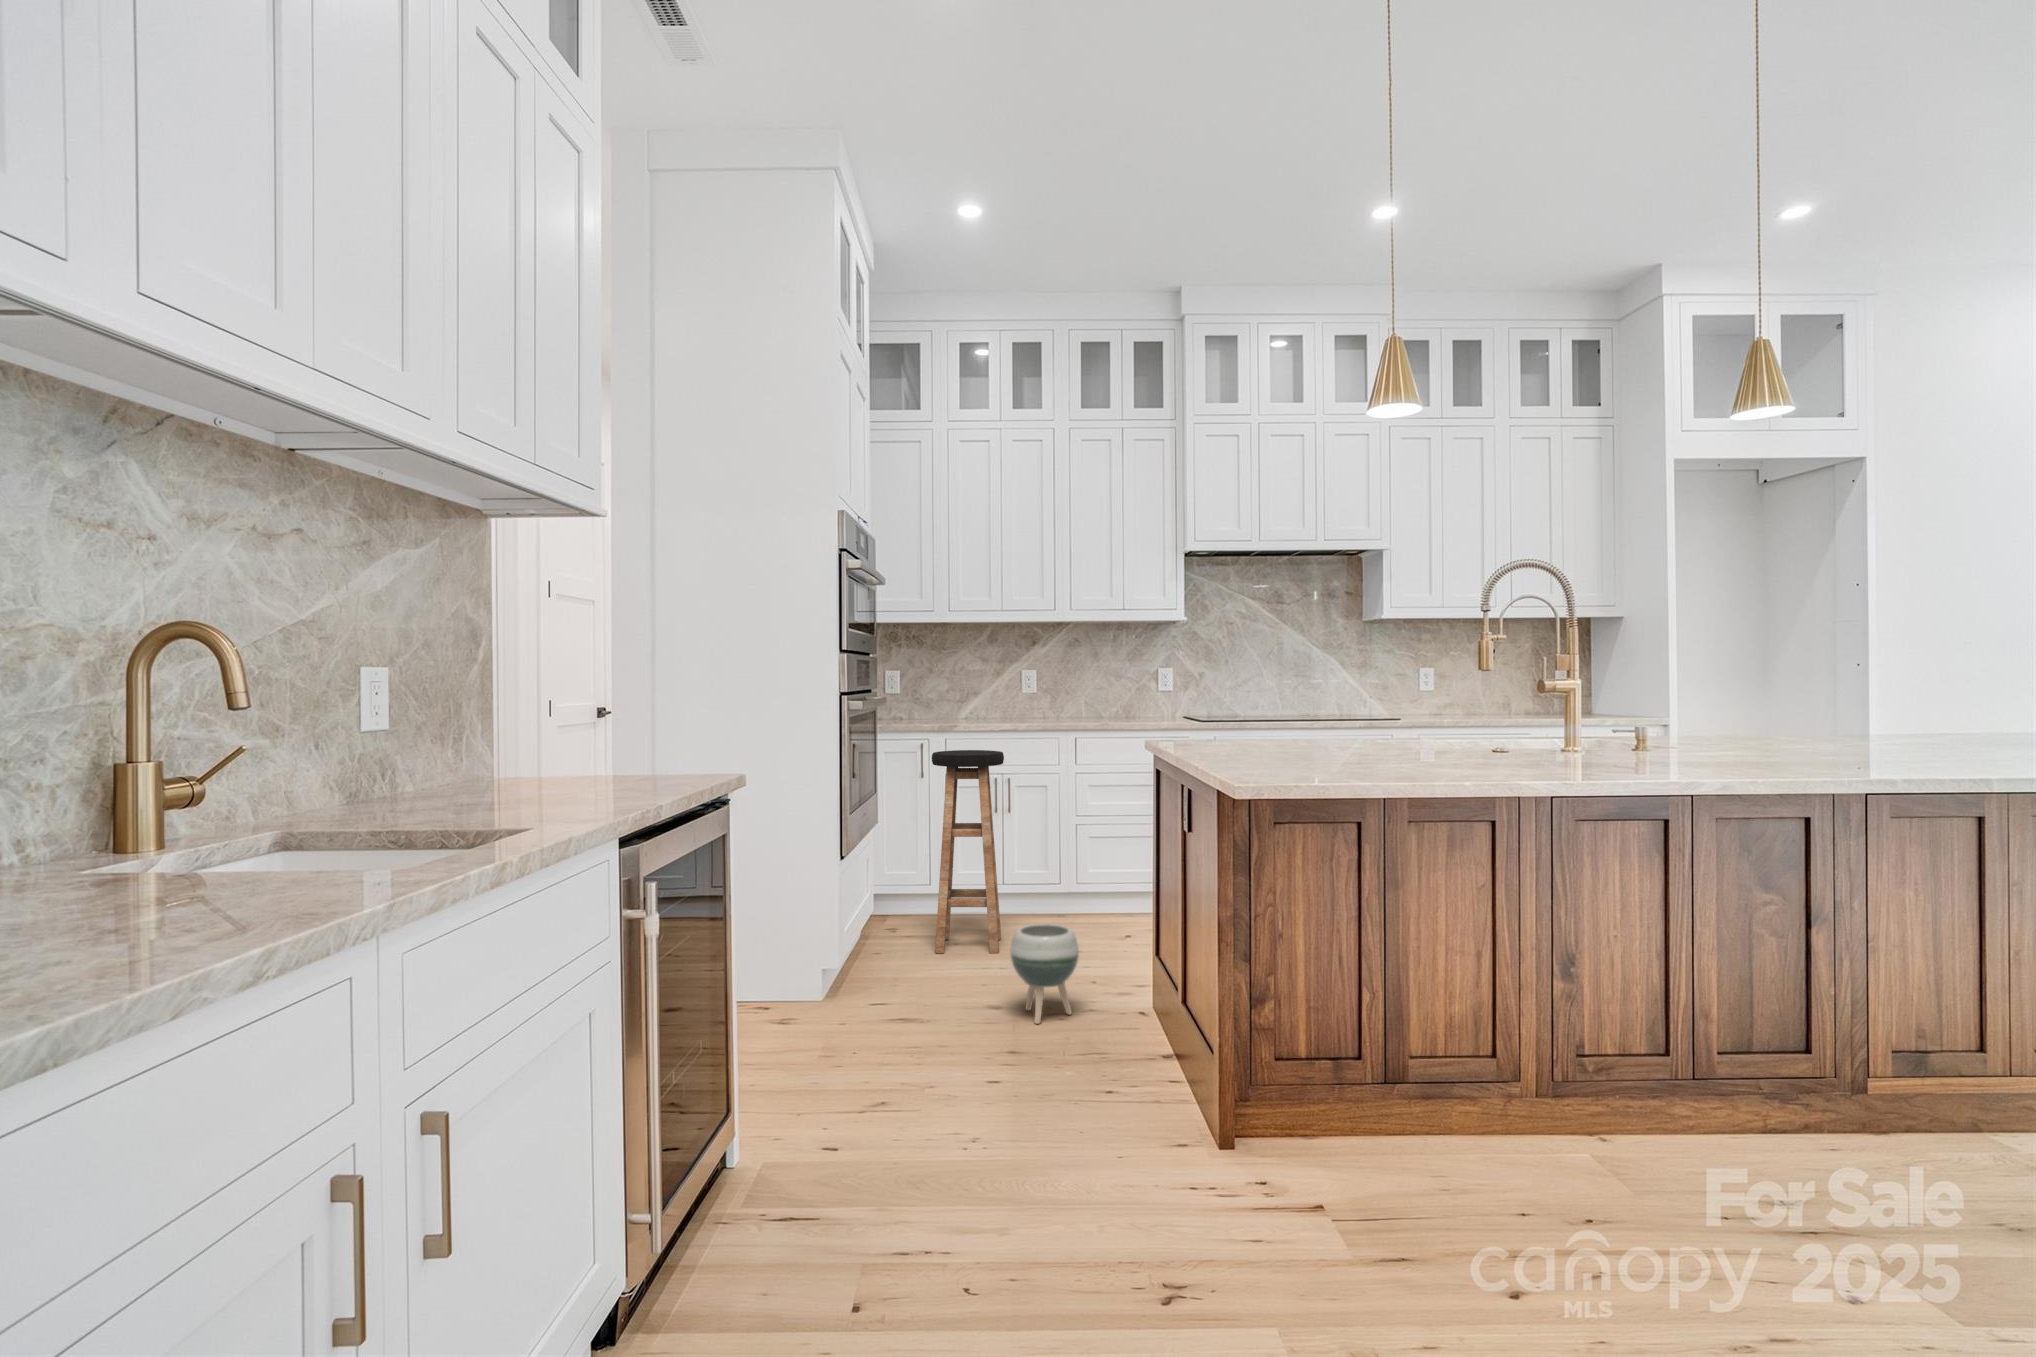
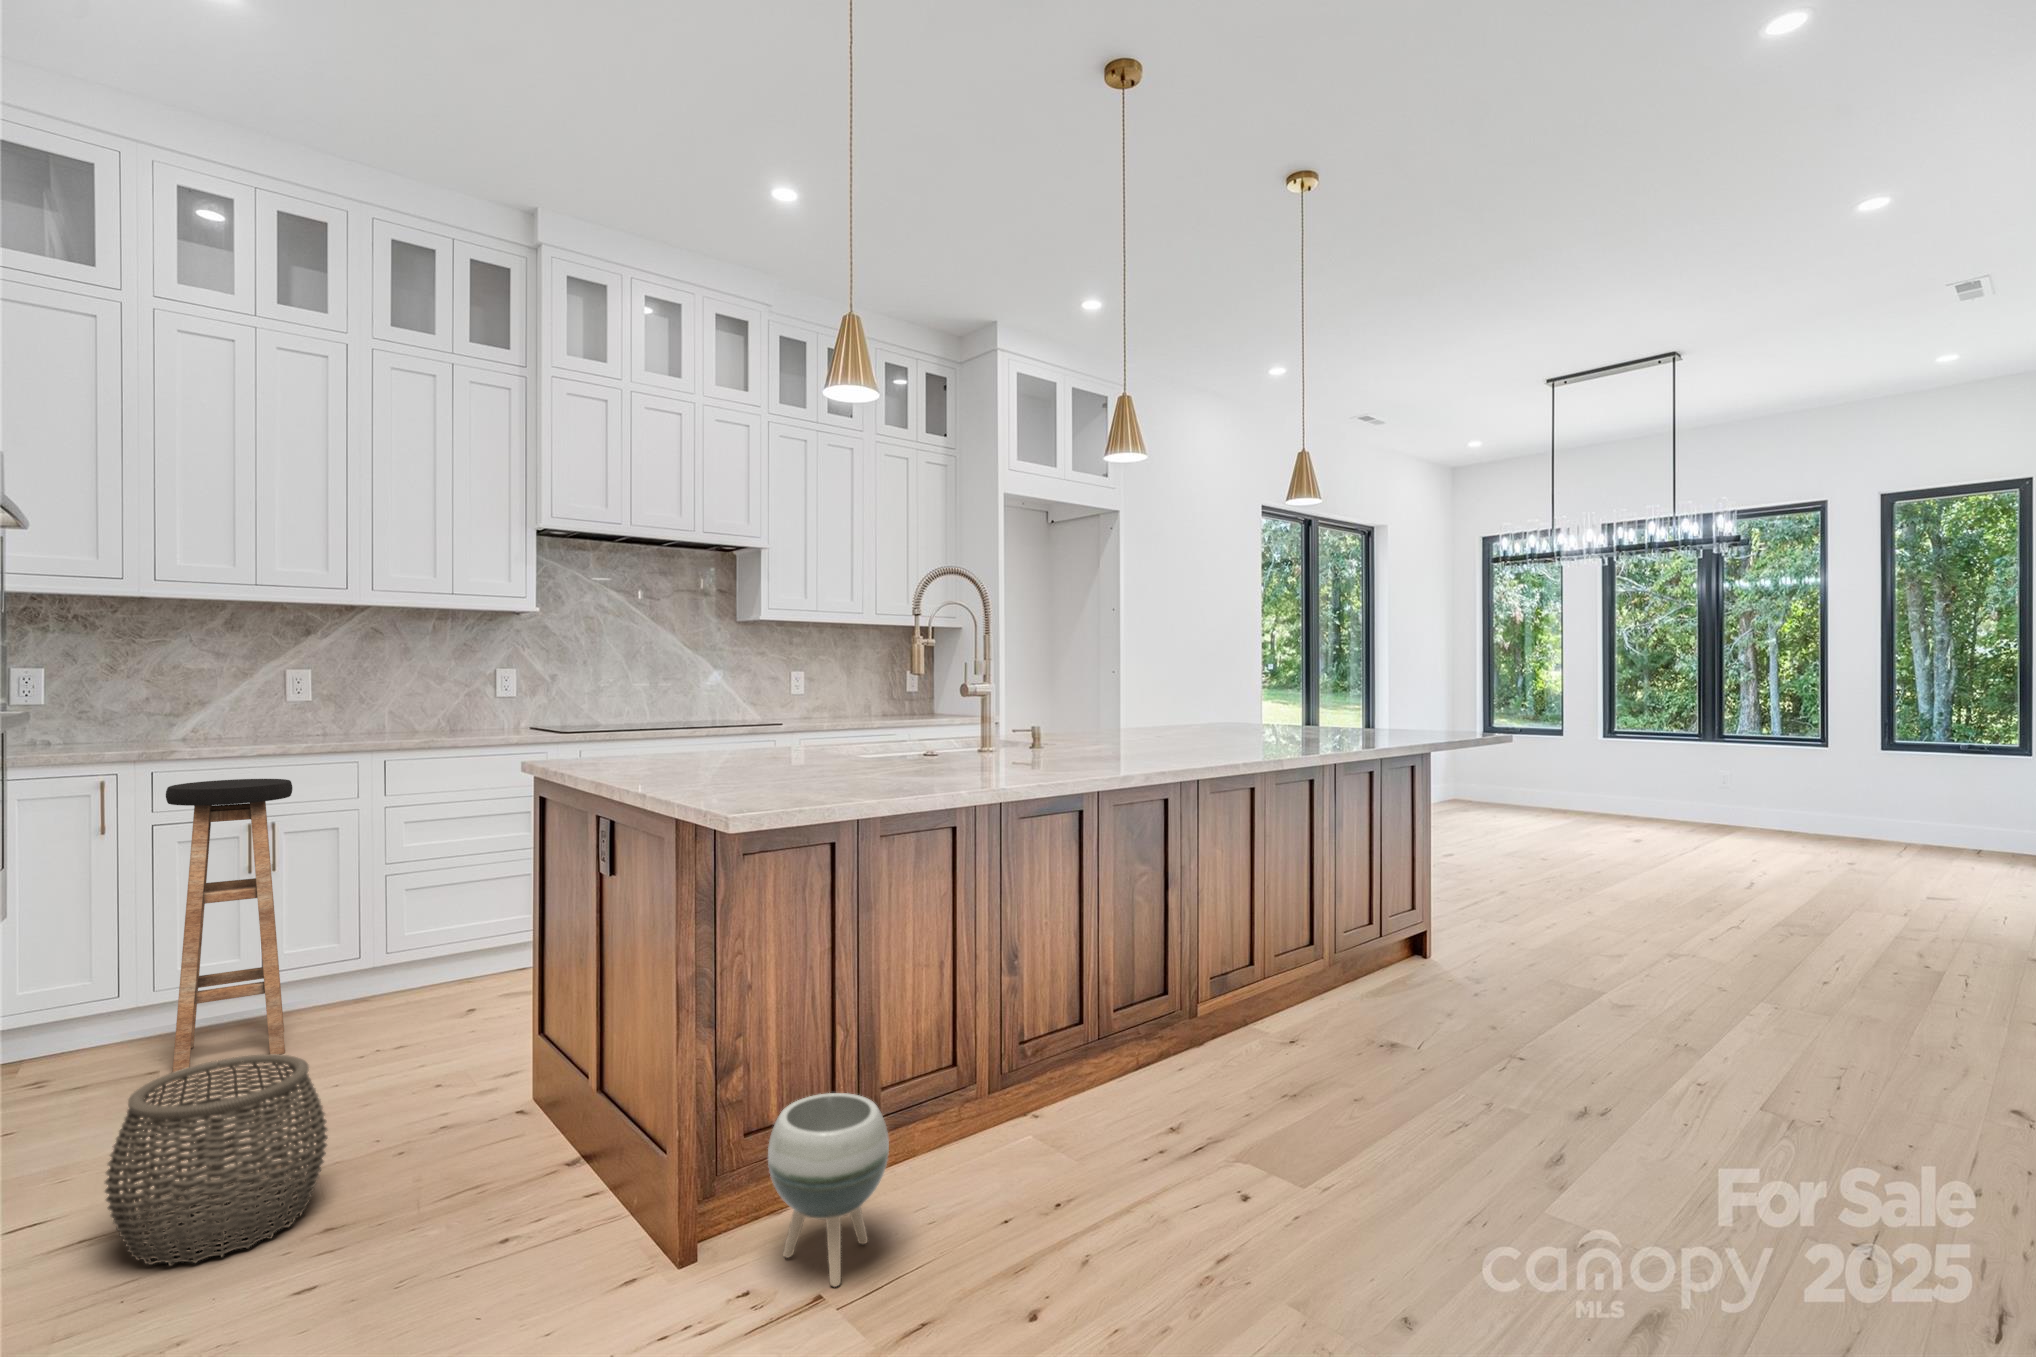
planter: present [1010,924,1079,1024] -> present [768,1093,889,1287]
woven basket: none [885,937,1004,1066] -> present [105,1054,328,1266]

